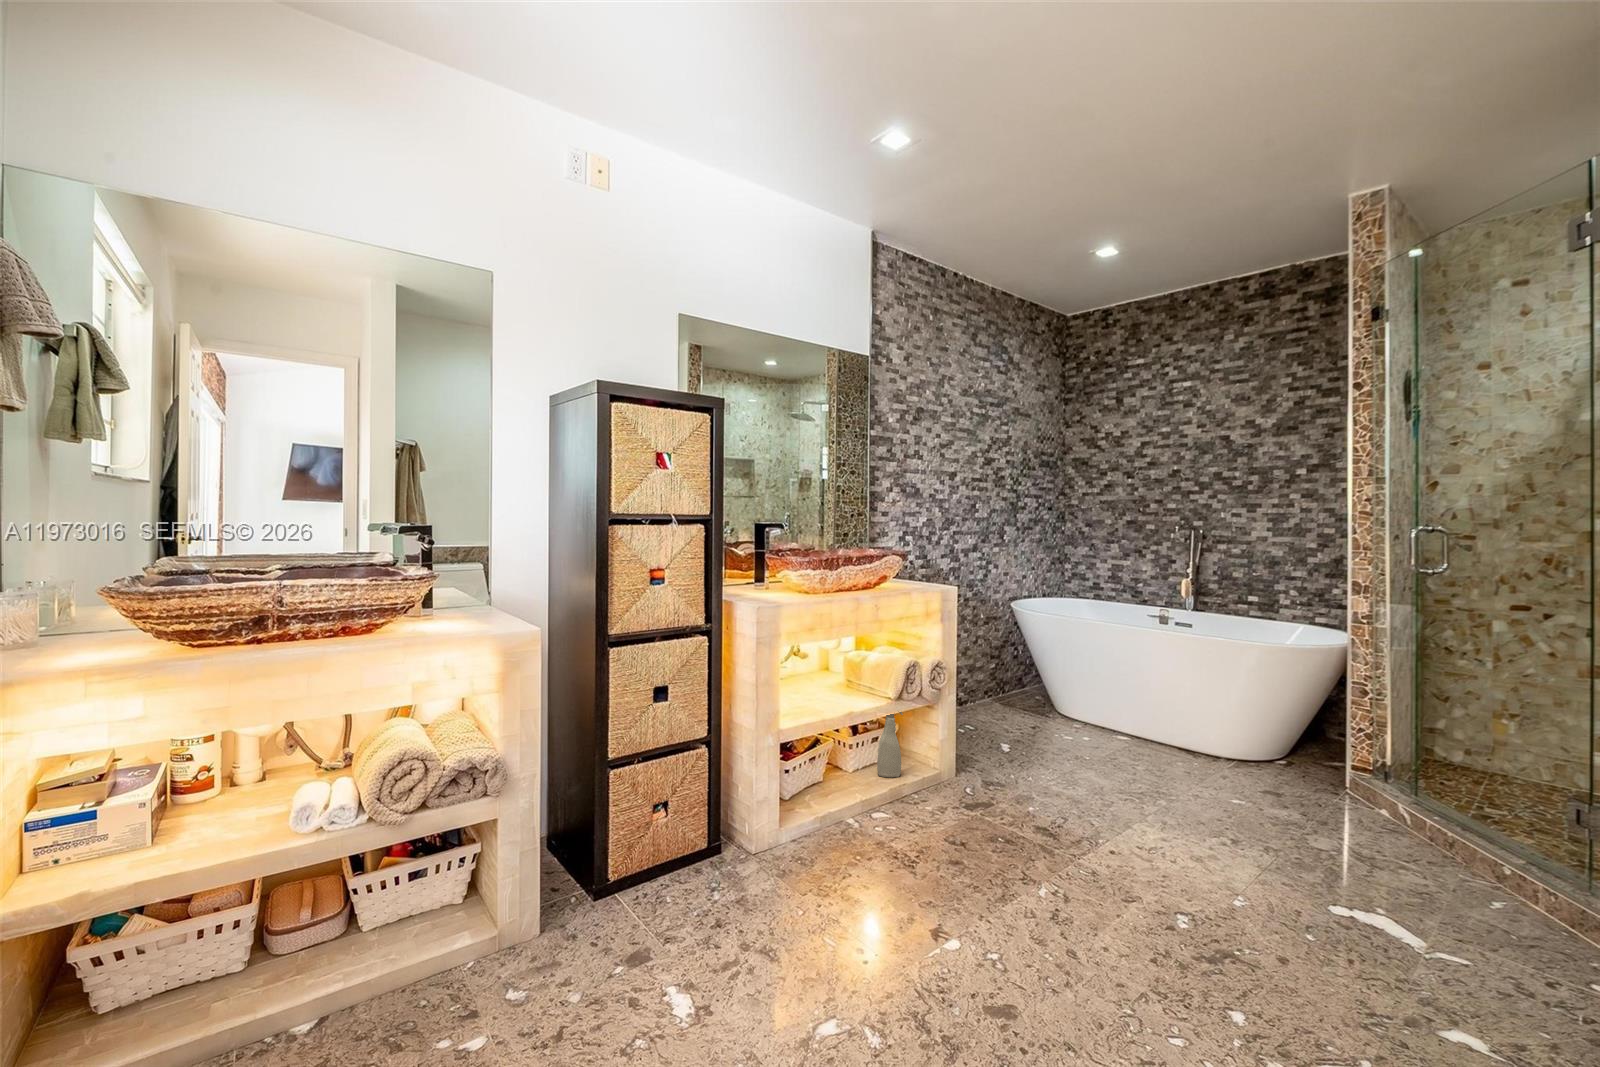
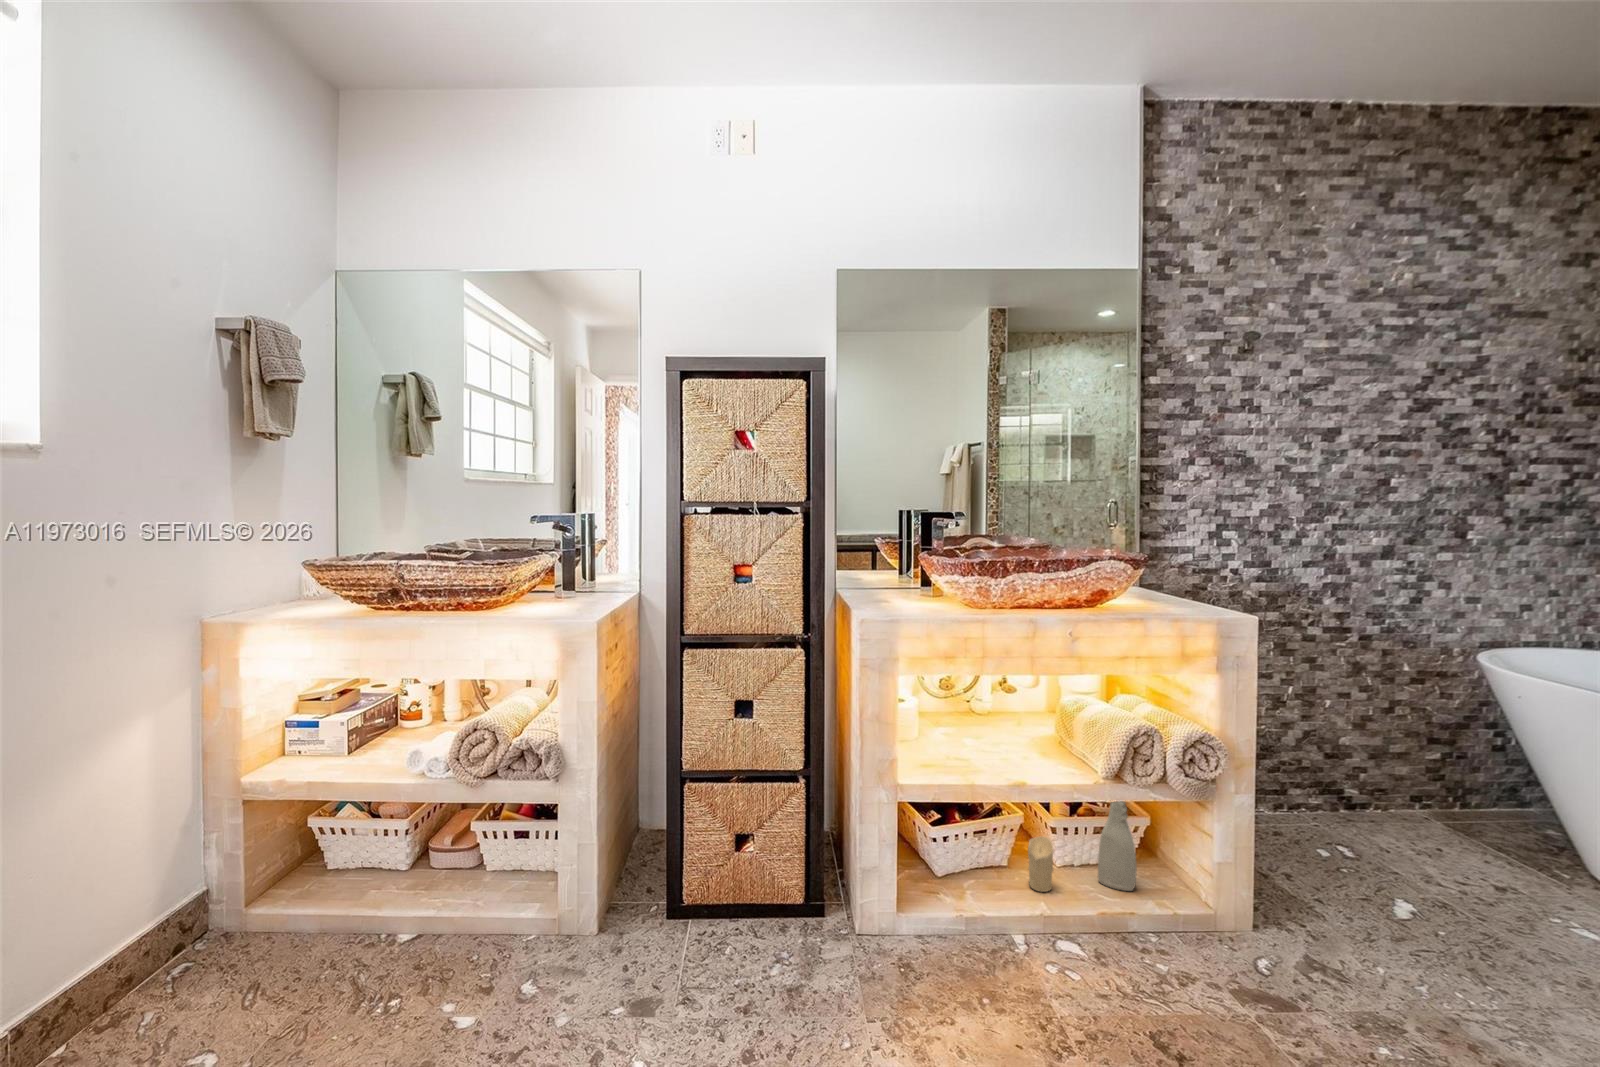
candle: none [843,752,860,791] -> present [1028,837,1053,892]

